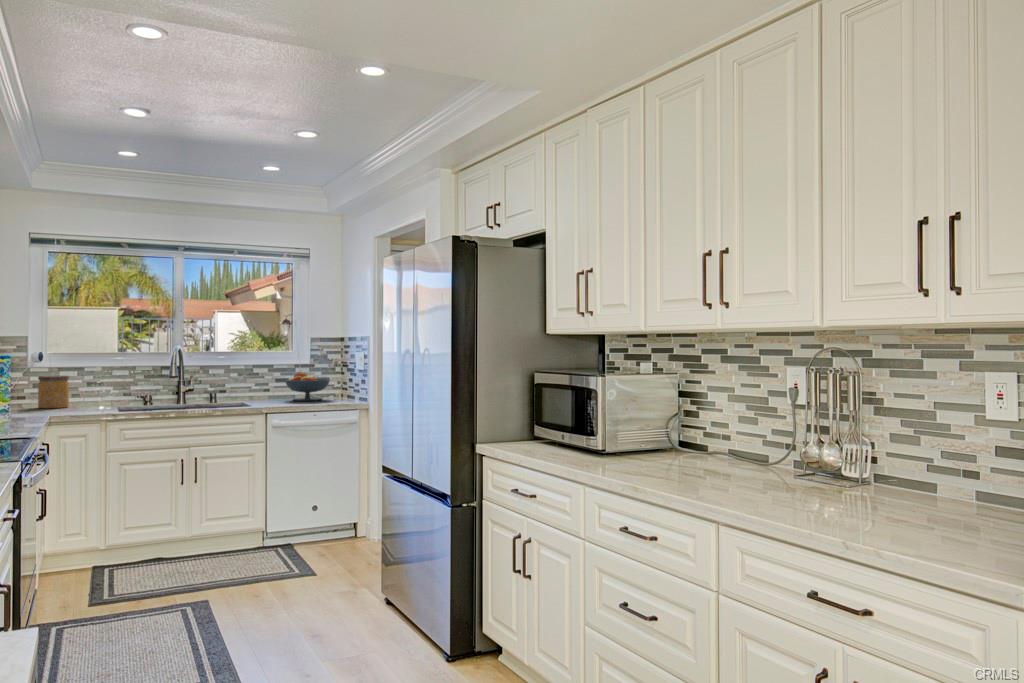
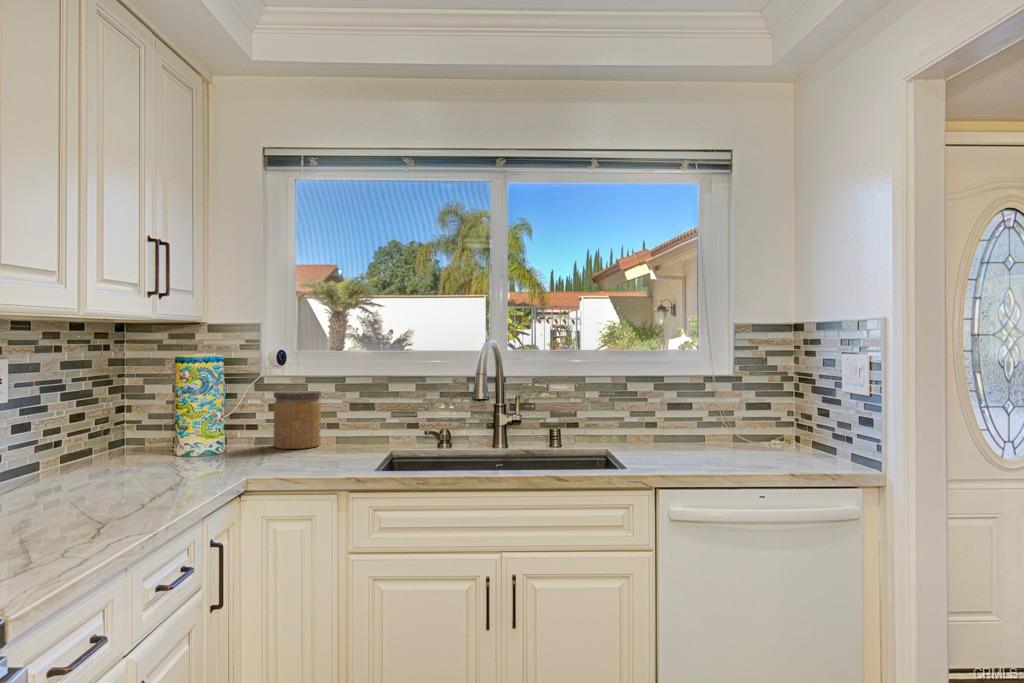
fruit bowl: present [285,373,330,401] -> none [688,392,783,454]

